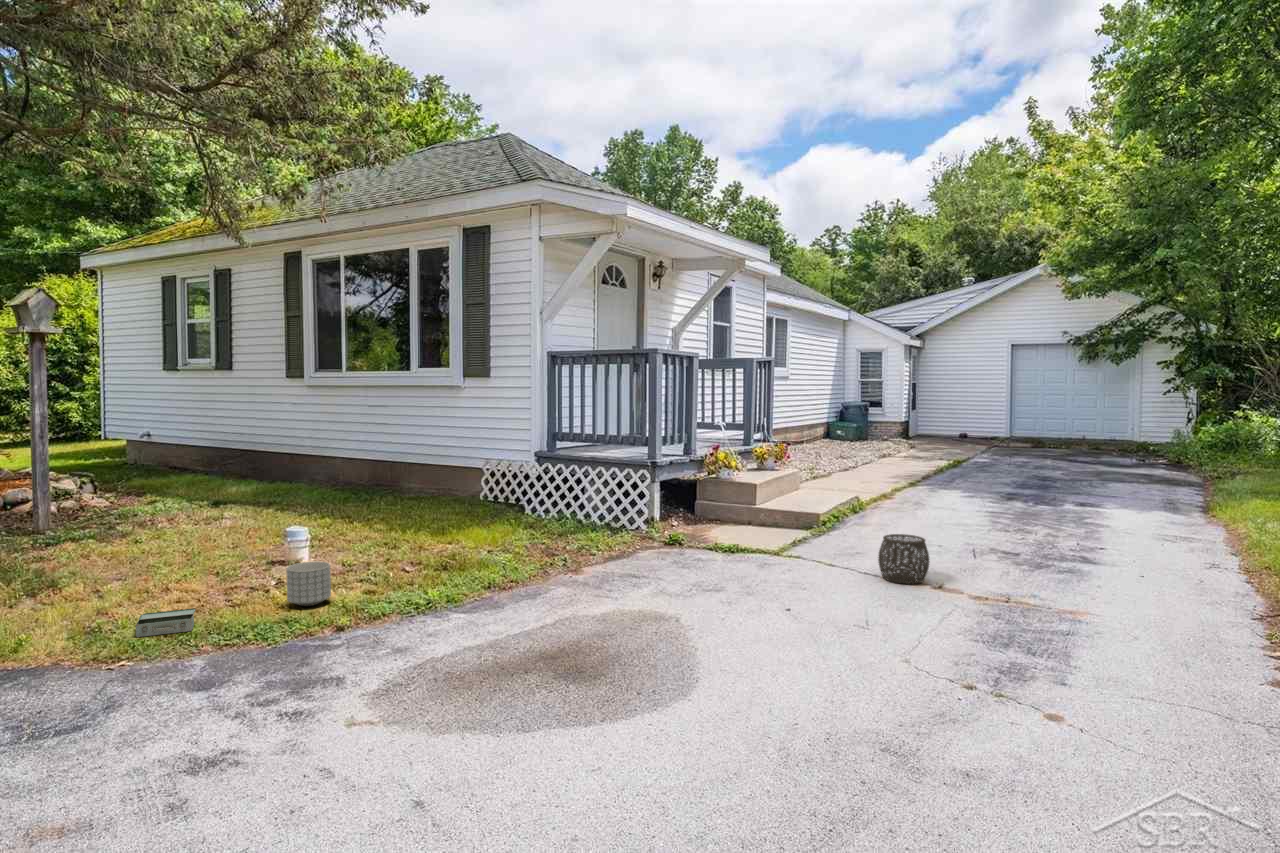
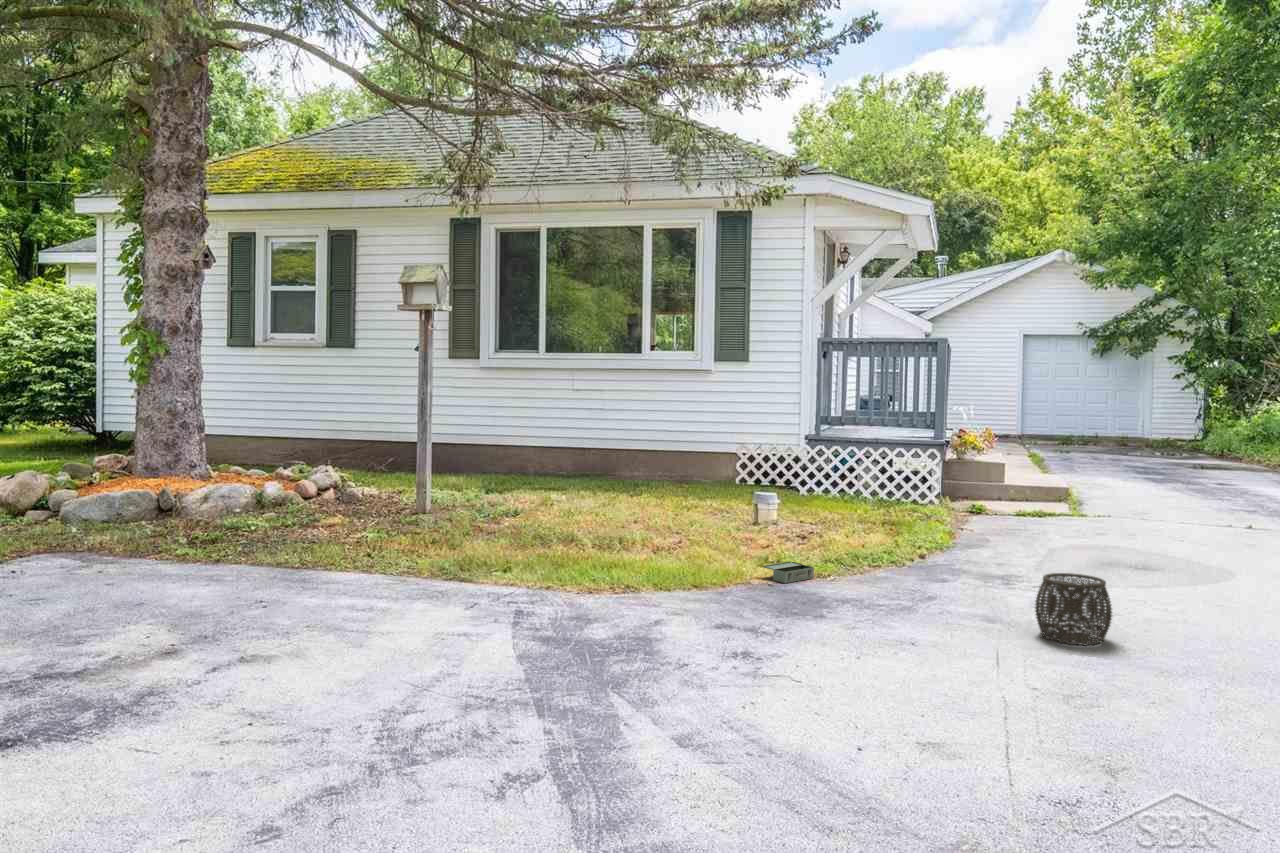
woven basket: present [878,534,930,584] -> present [1035,573,1112,645]
planter: present [286,562,331,606] -> none [822,523,860,562]

